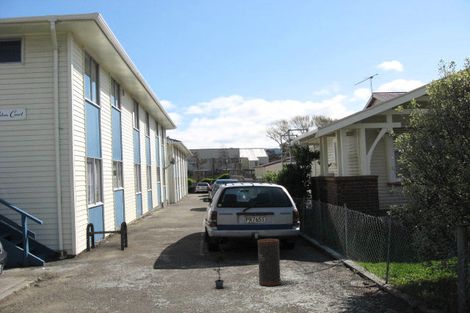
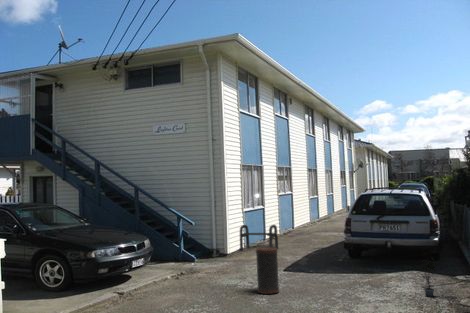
trash can: present [258,239,281,286] -> present [256,247,279,294]
potted plant: present [213,249,227,288] -> present [422,257,438,297]

